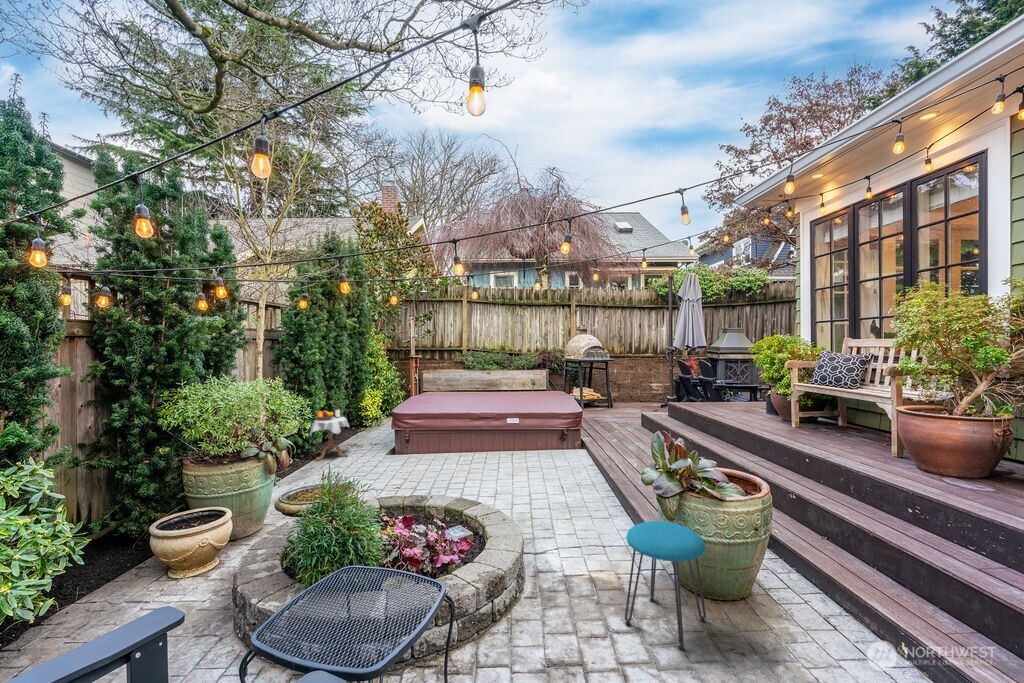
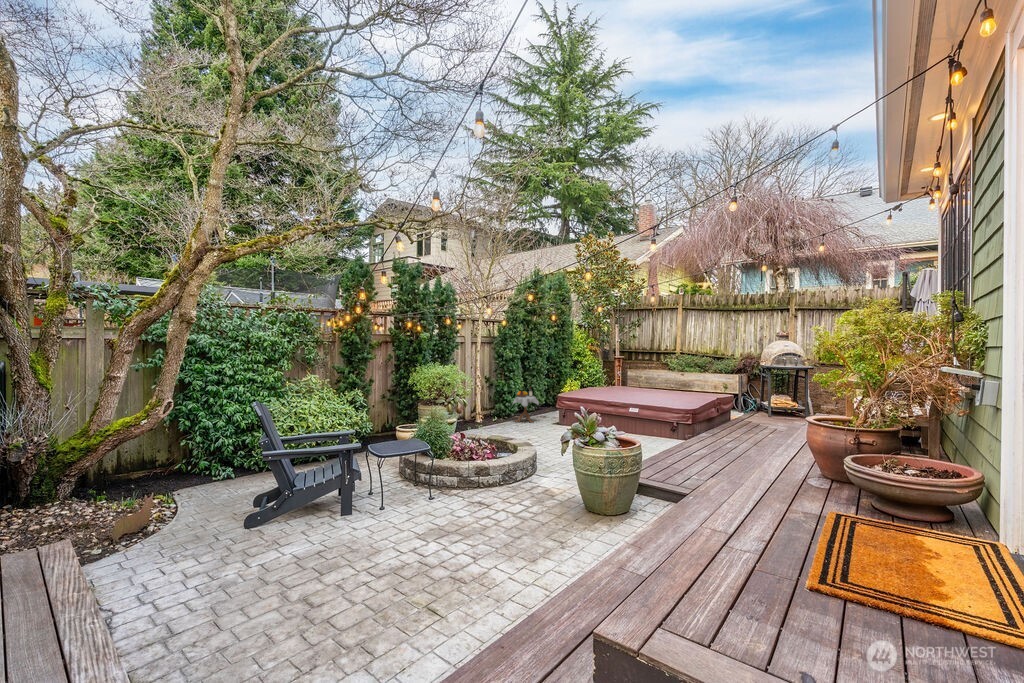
stool: present [625,521,706,651] -> none [492,449,529,501]

